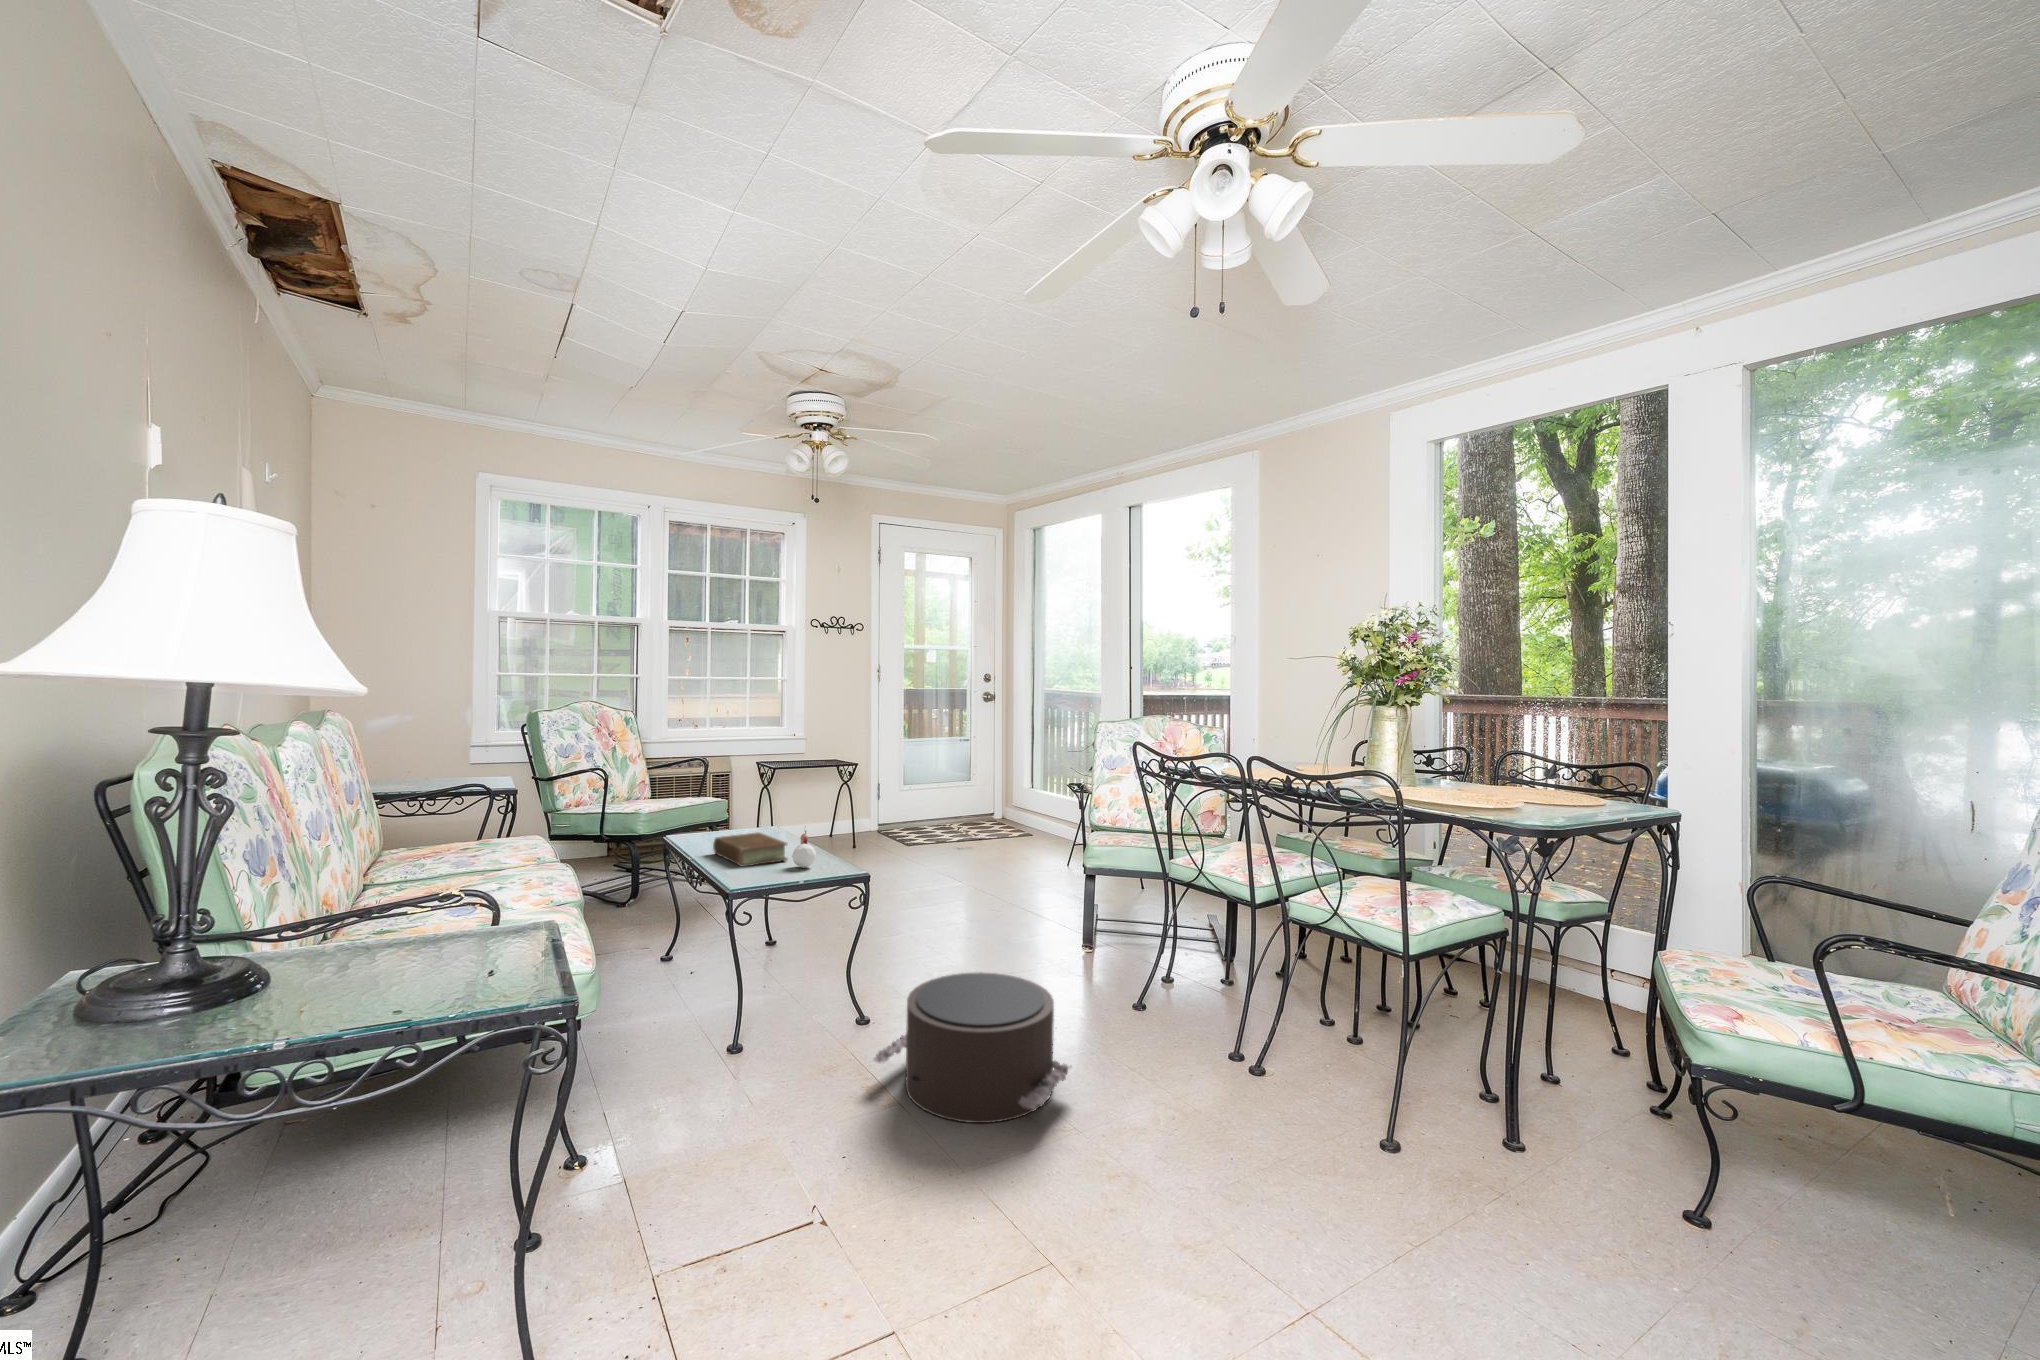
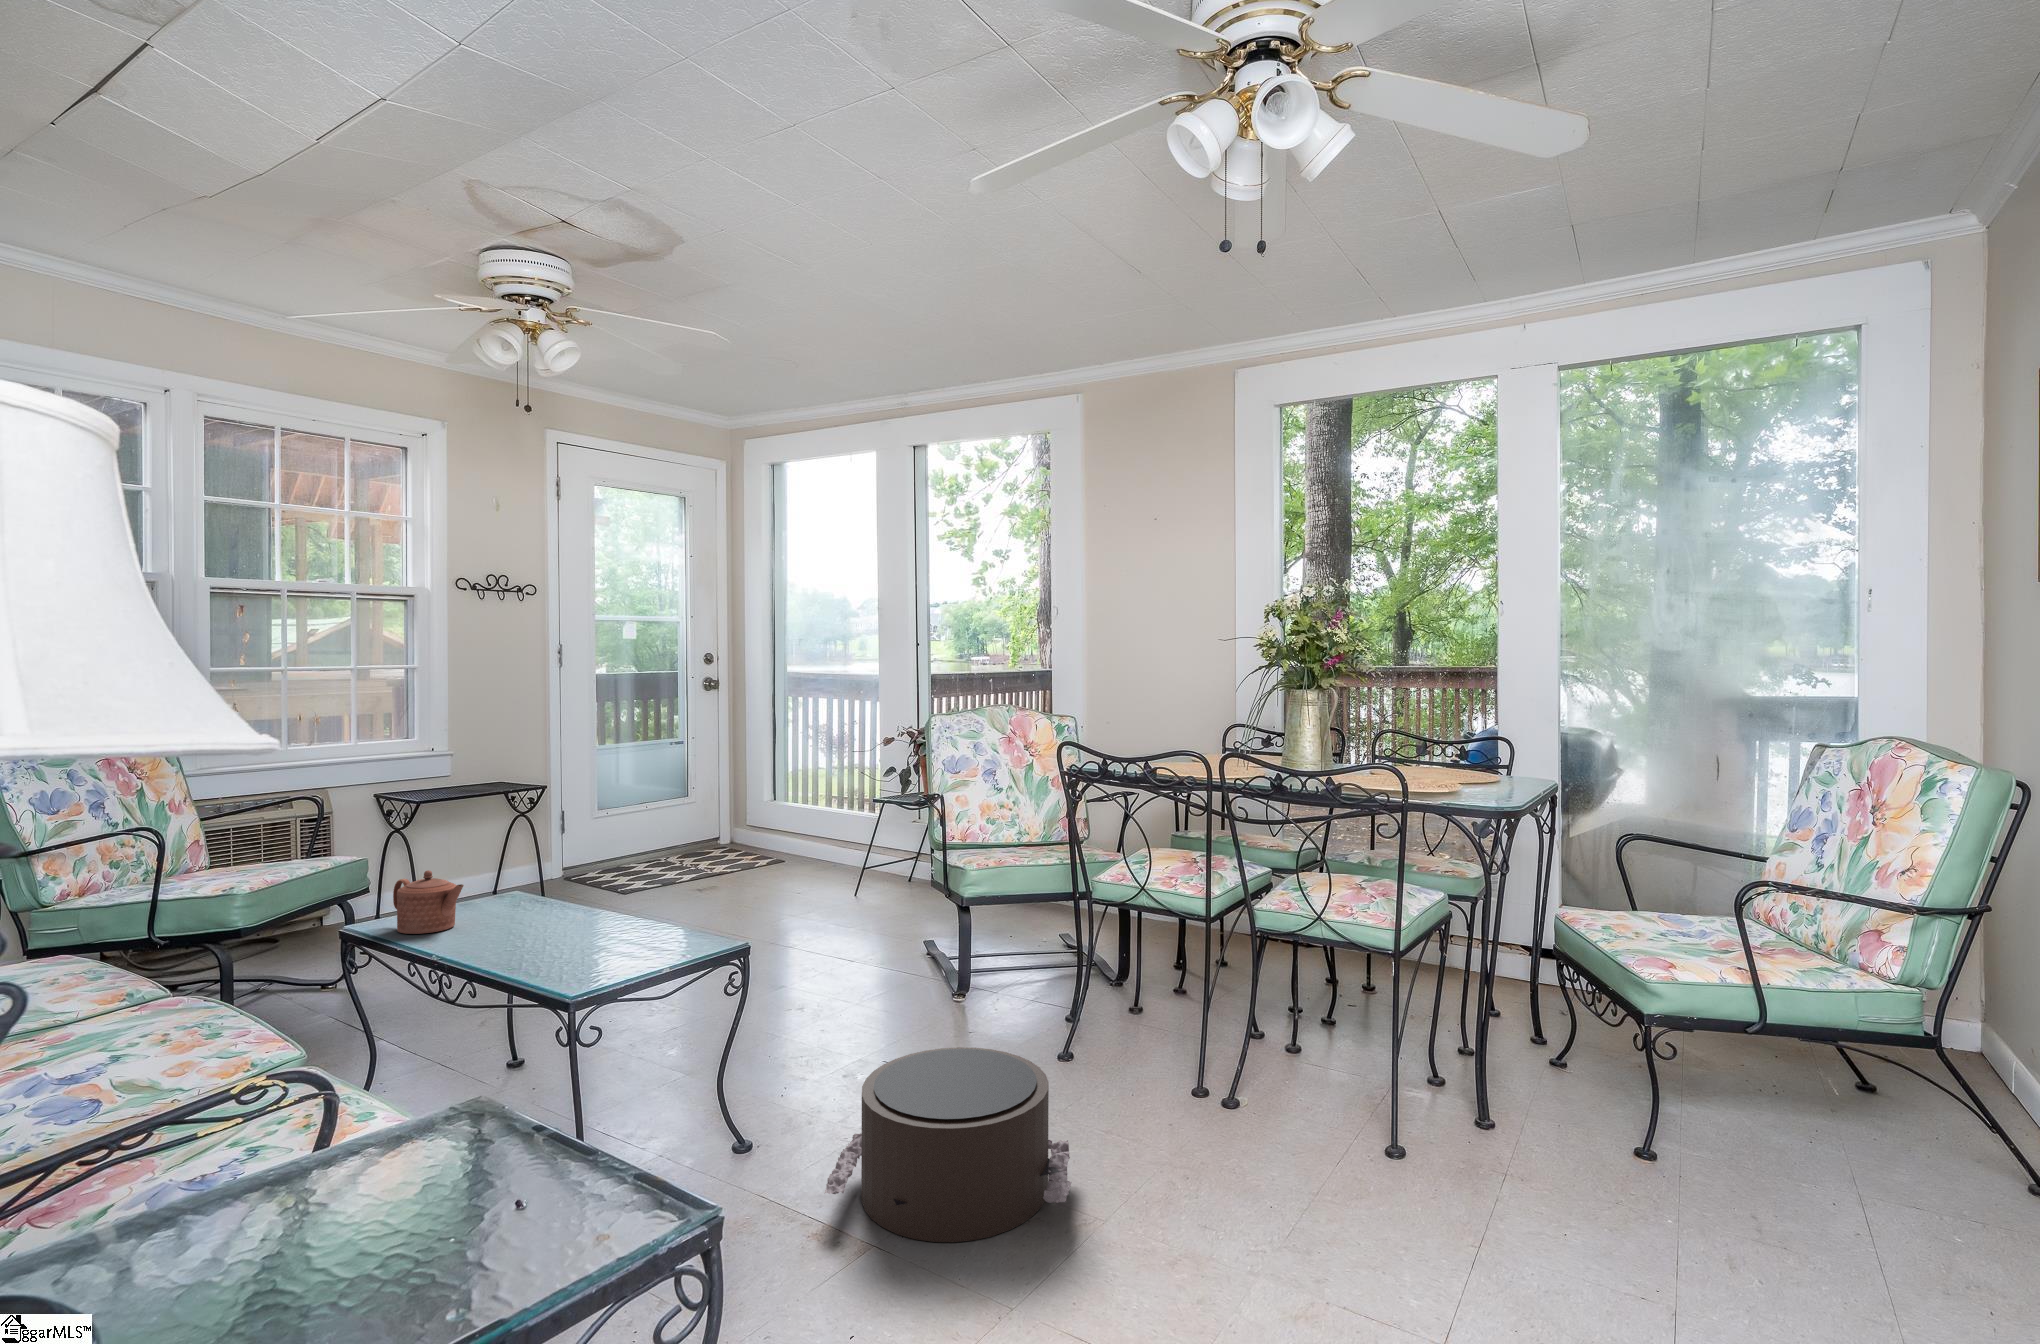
teapot: none [695,803,731,843] -> present [393,870,464,934]
candle: present [792,826,816,868] -> none [609,889,644,950]
book: present [713,832,787,867] -> none [456,906,590,962]

